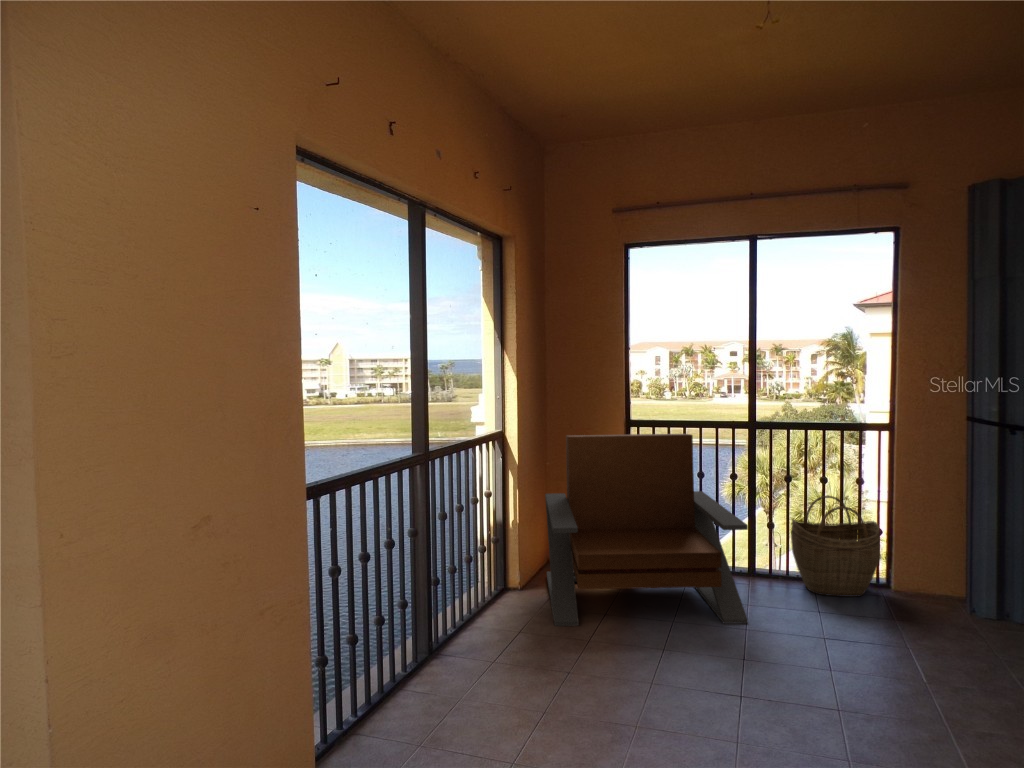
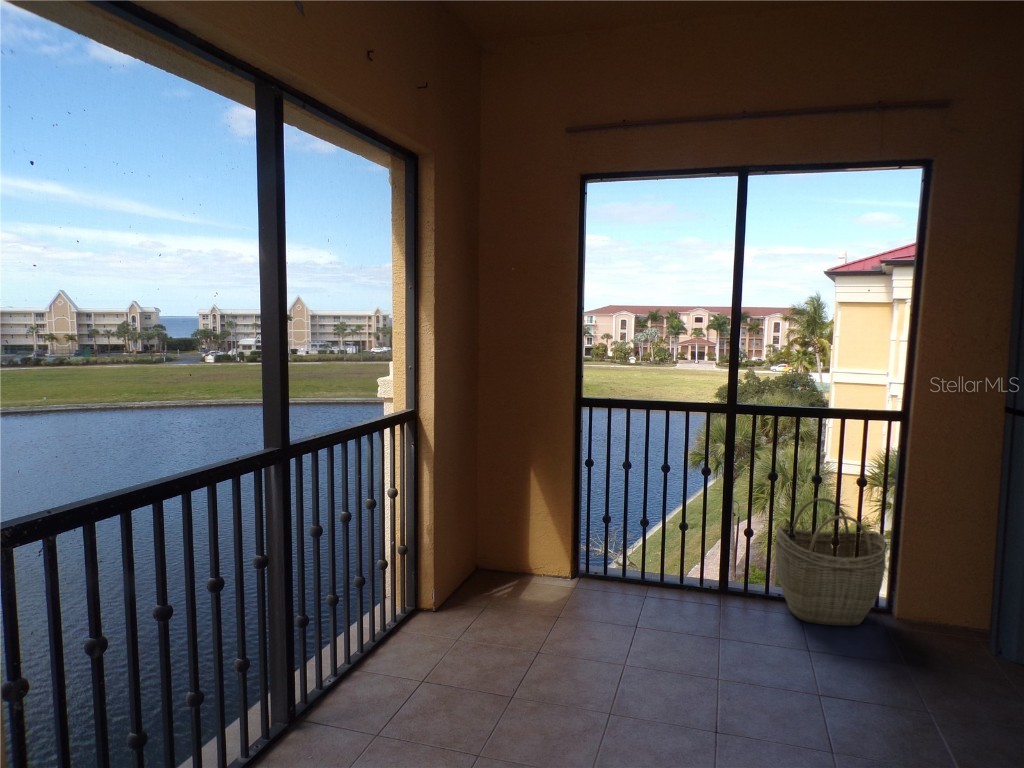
lounge chair: present [545,434,748,626] -> none [470,416,726,673]

